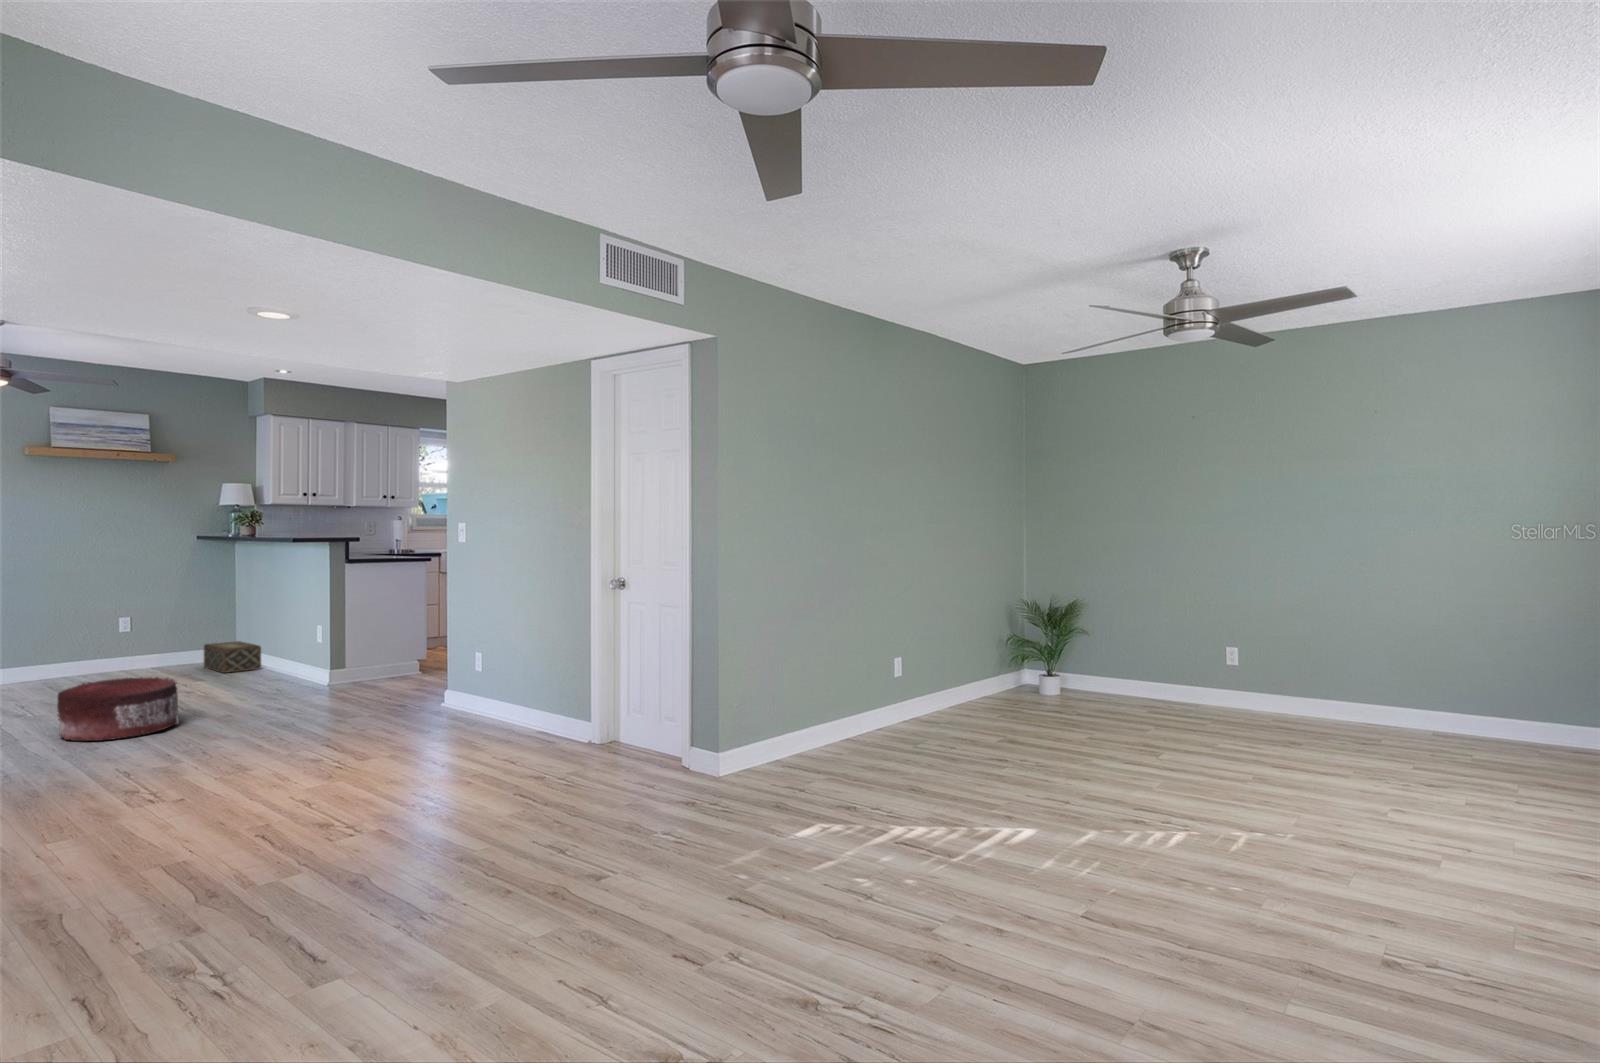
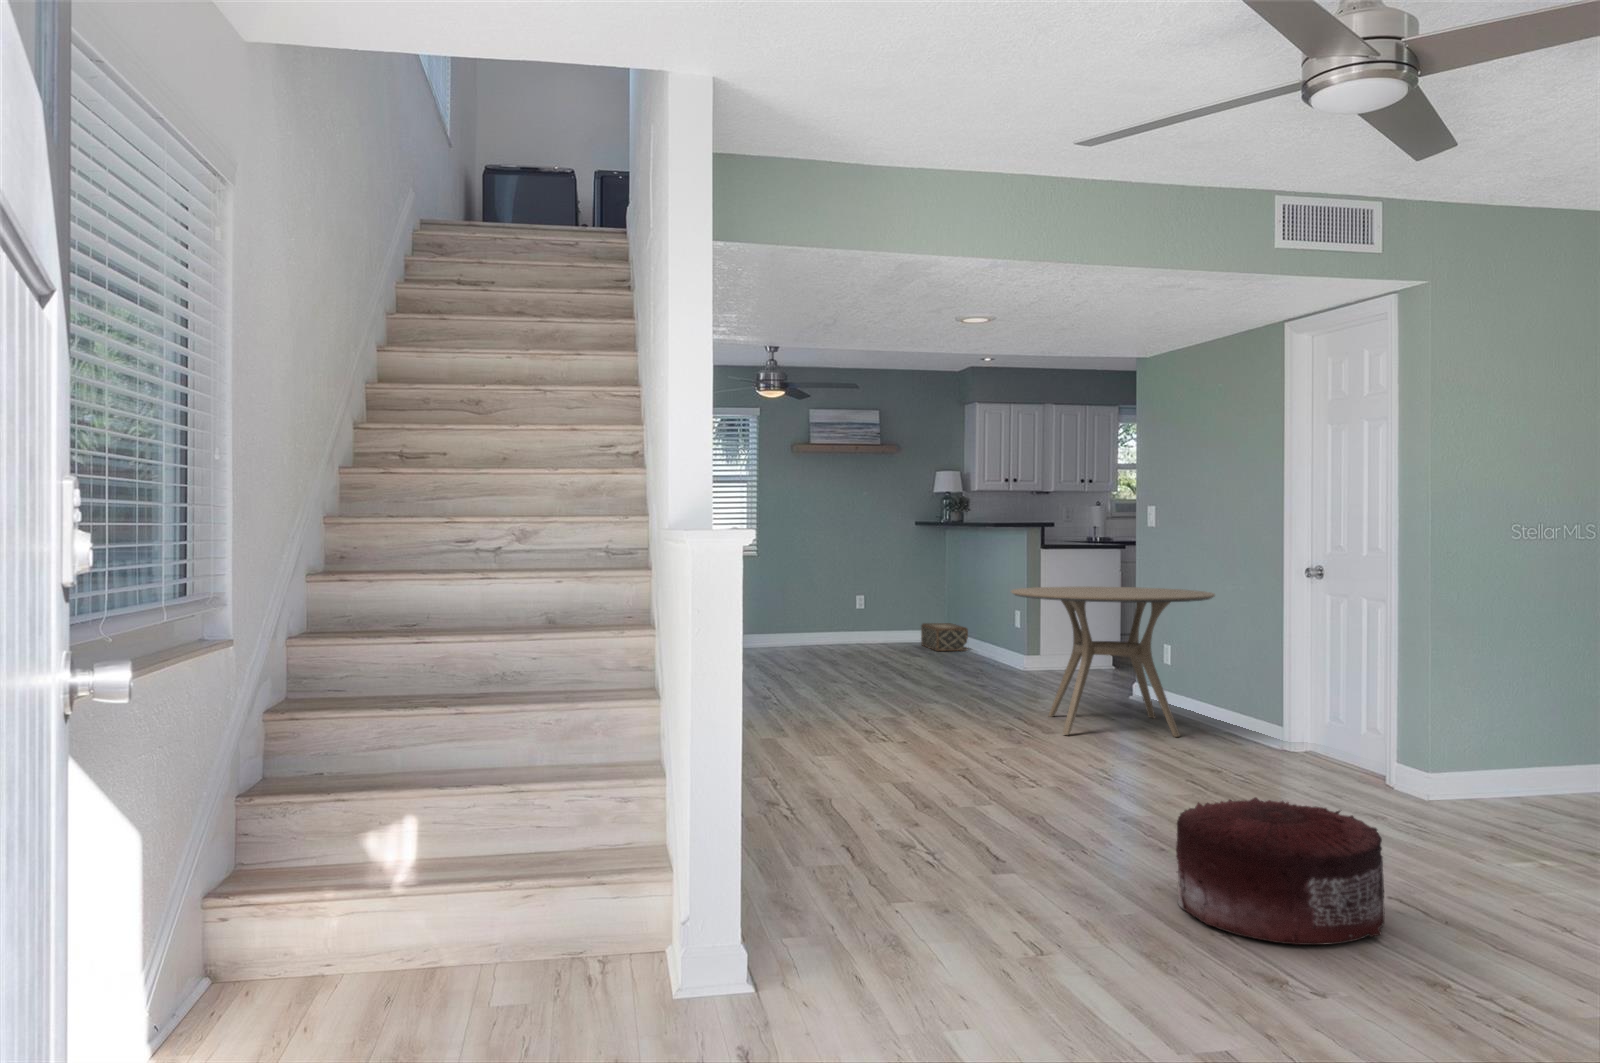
dining table: none [317,601,529,760] -> present [1011,587,1215,737]
pouf: present [57,677,179,741] -> present [1176,797,1385,945]

